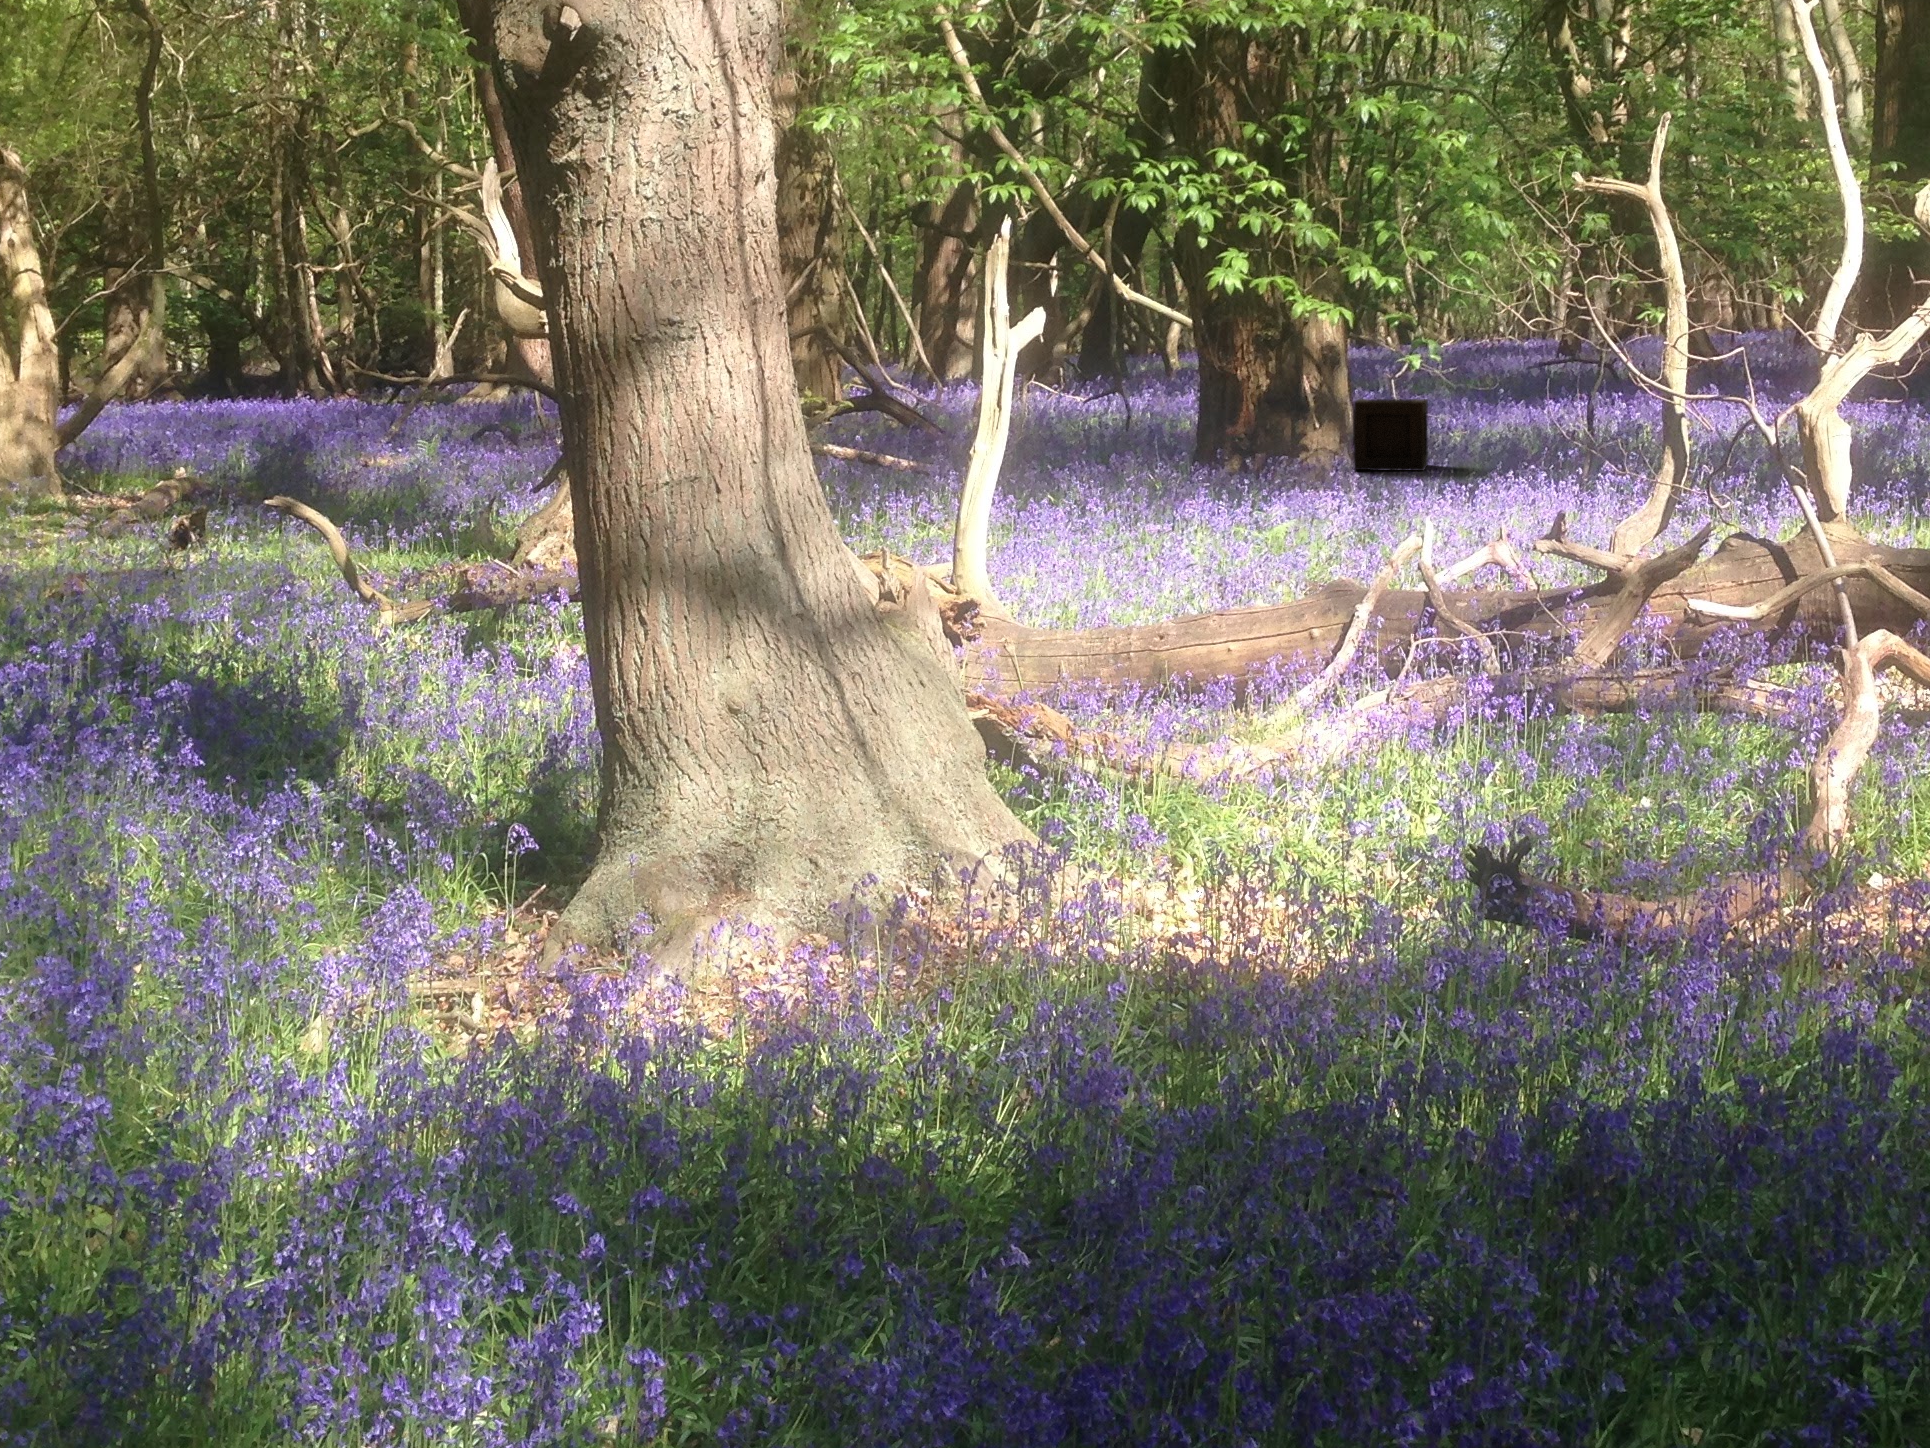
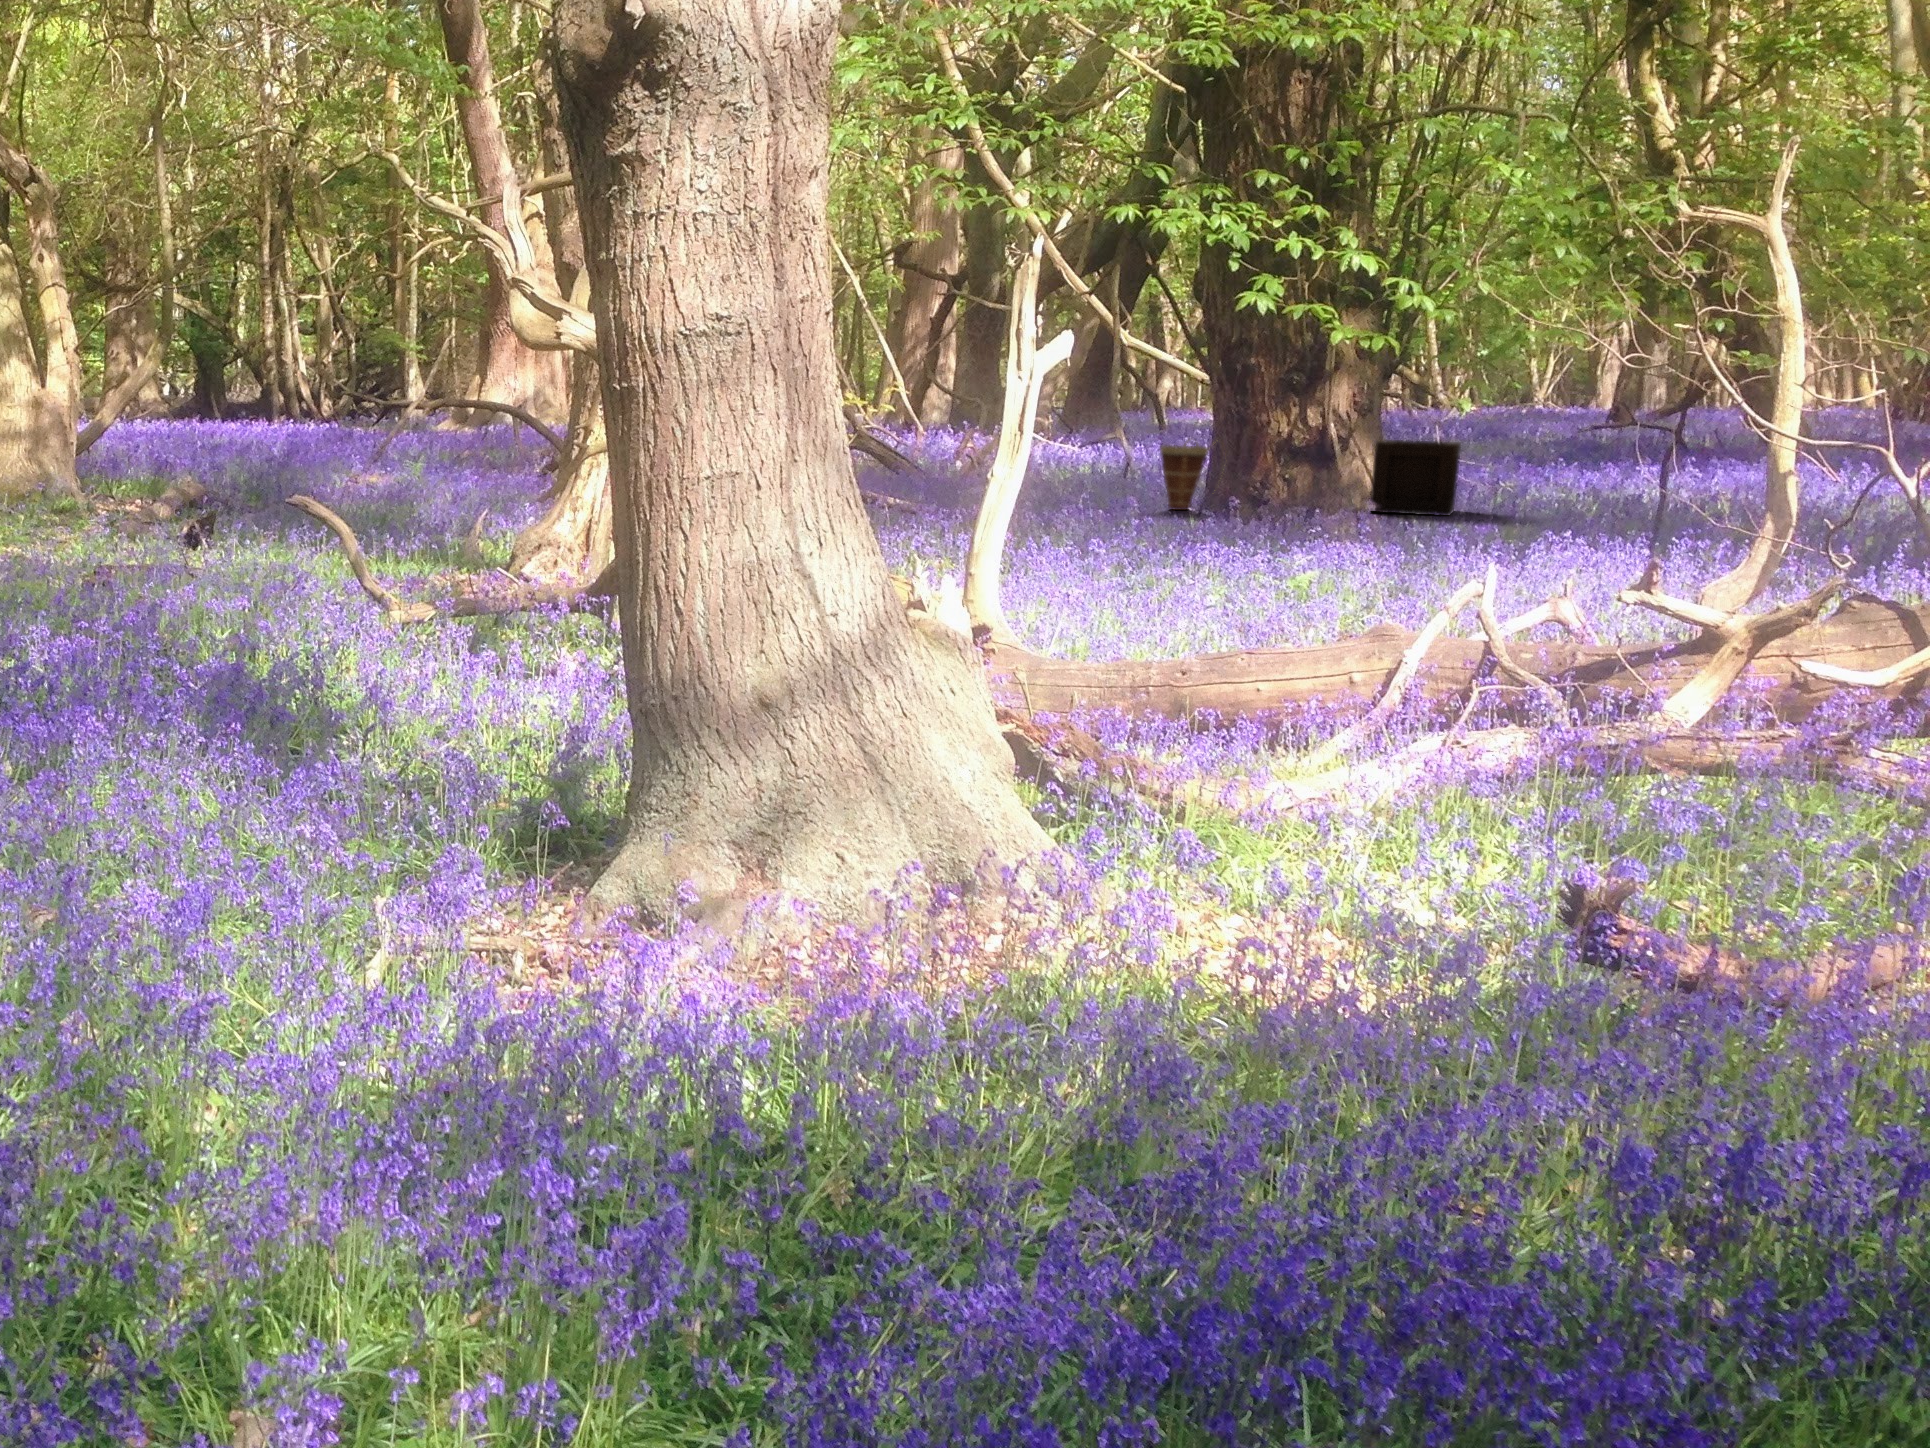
basket: none [1159,404,1222,476] -> present [1160,441,1225,510]

